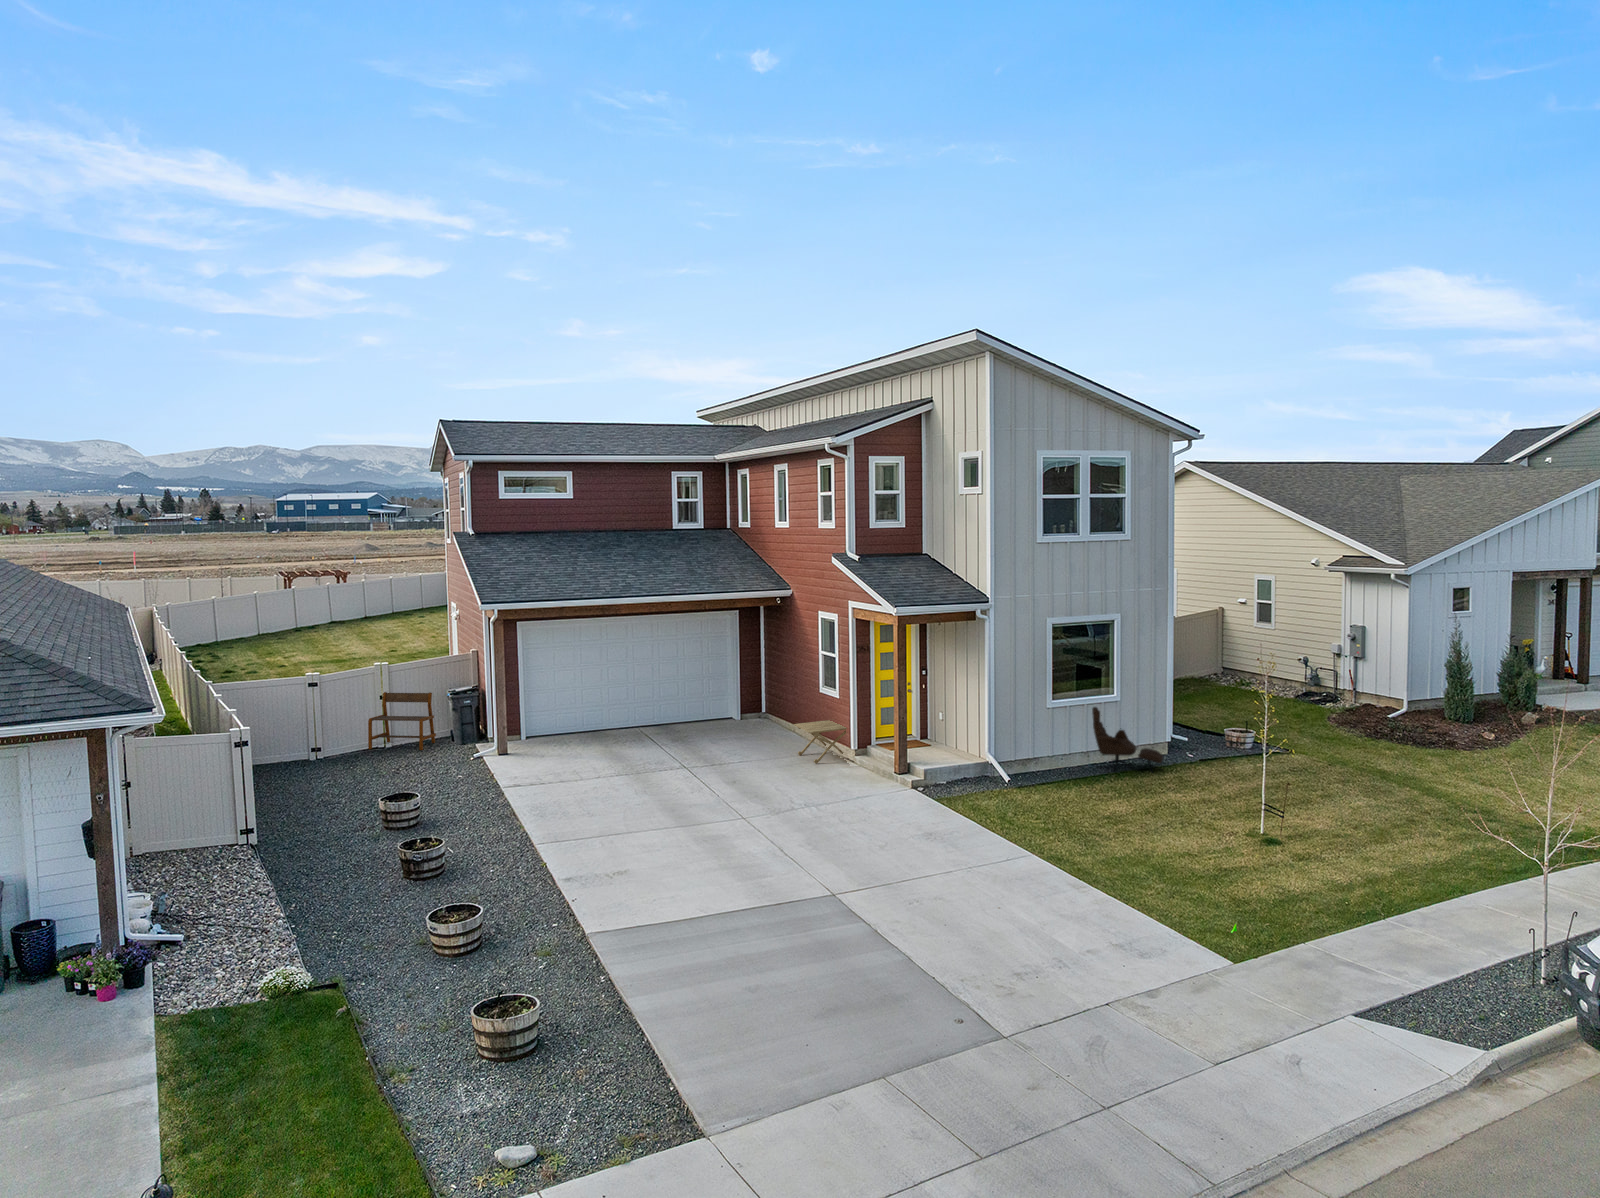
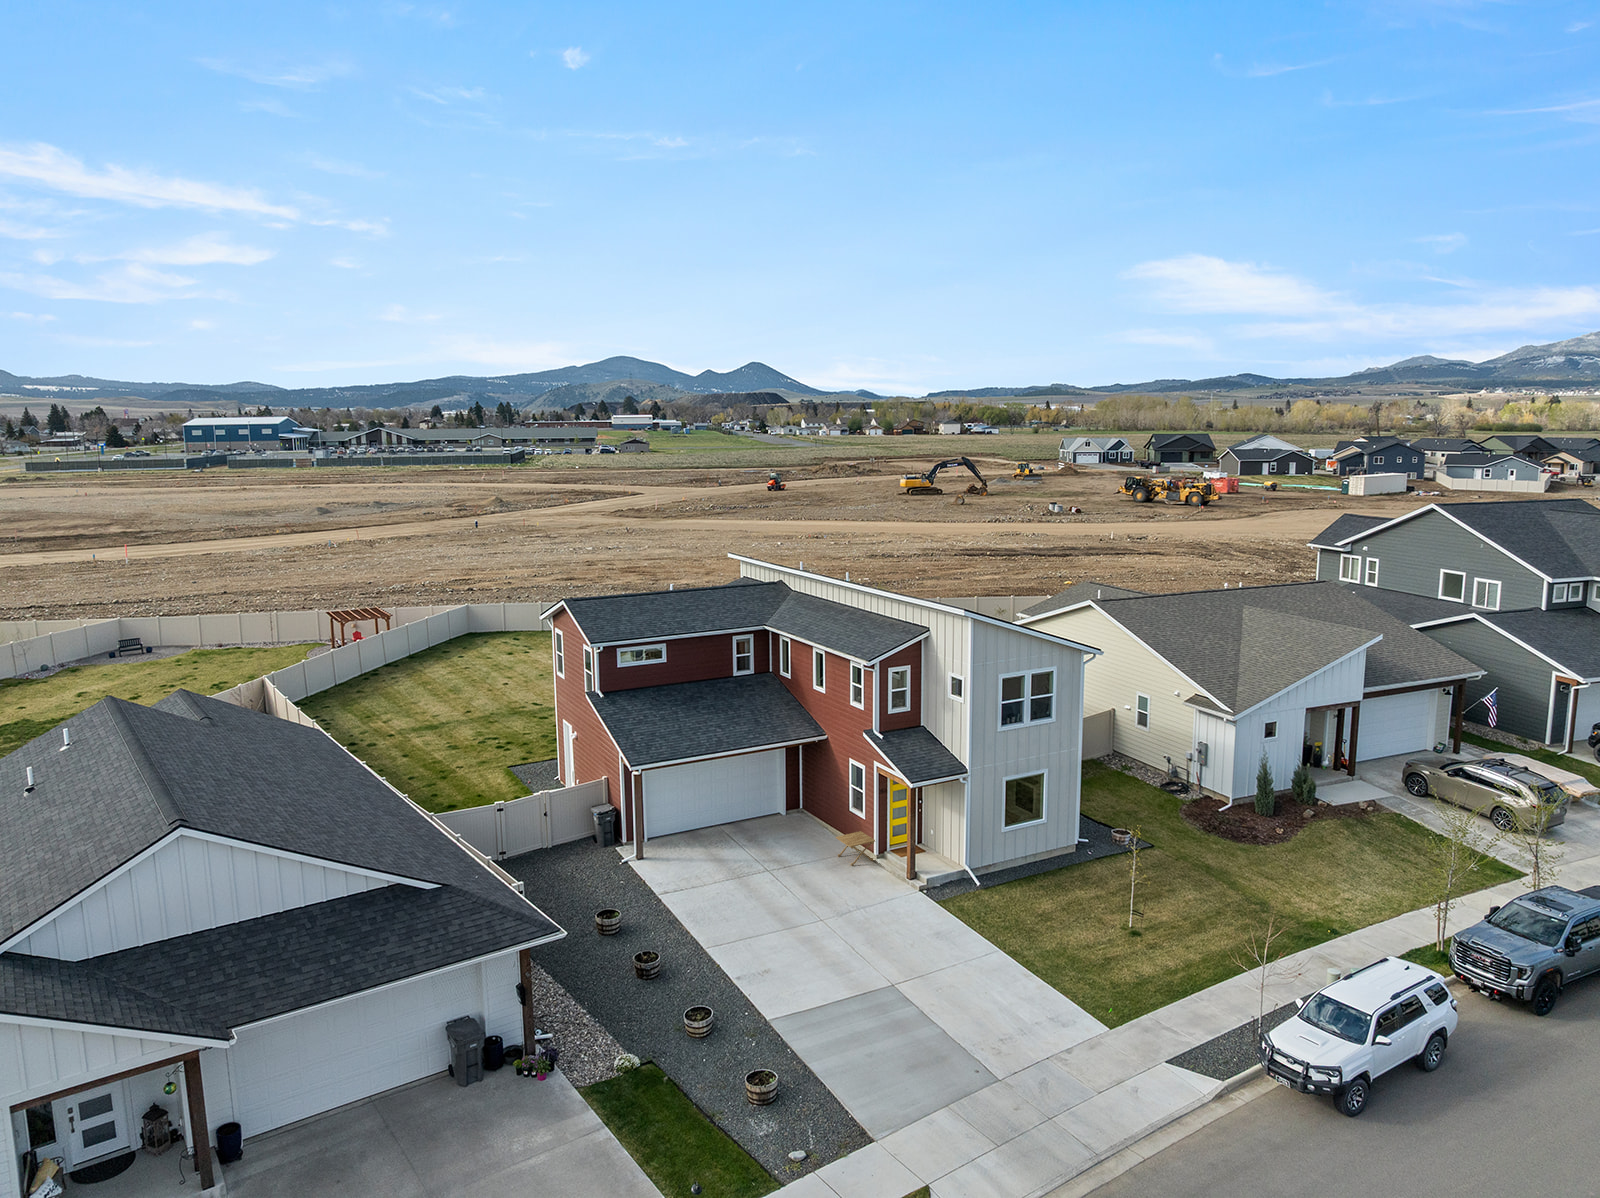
bench: present [368,692,436,750] -> none [539,813,583,856]
lounge chair: present [1092,707,1163,772] -> none [1030,825,1074,872]

